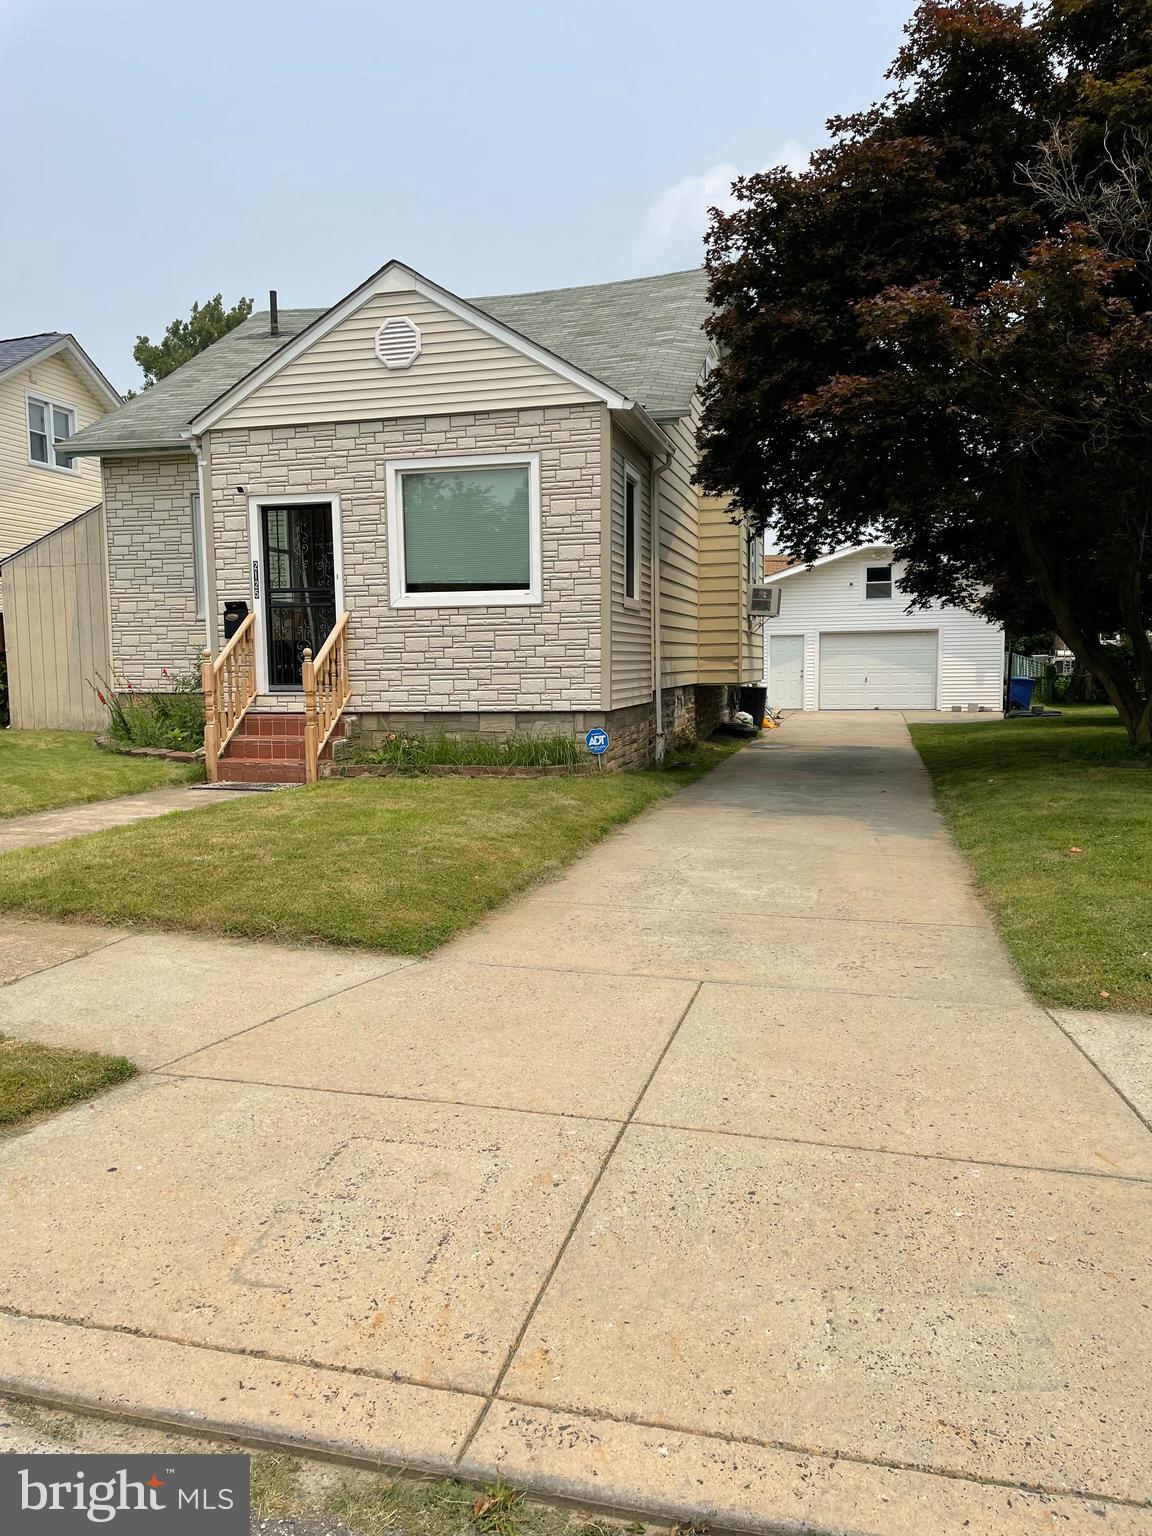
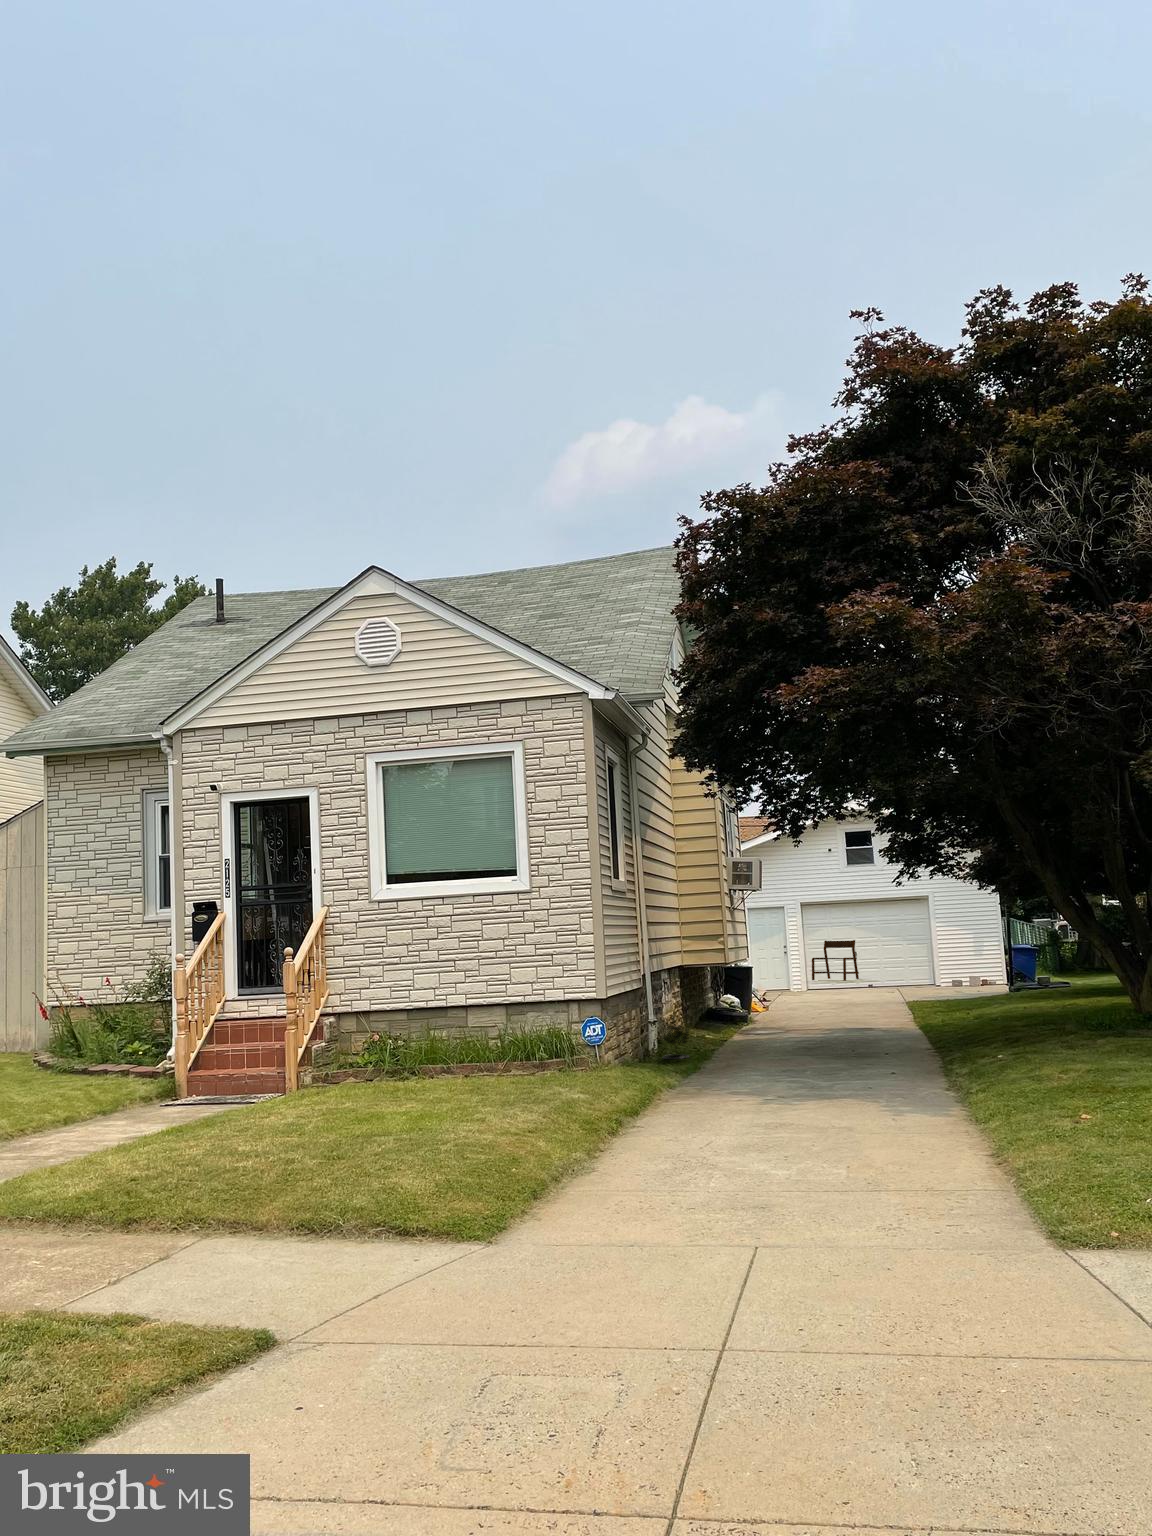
bench: none [824,668,866,704] -> present [812,940,859,981]

